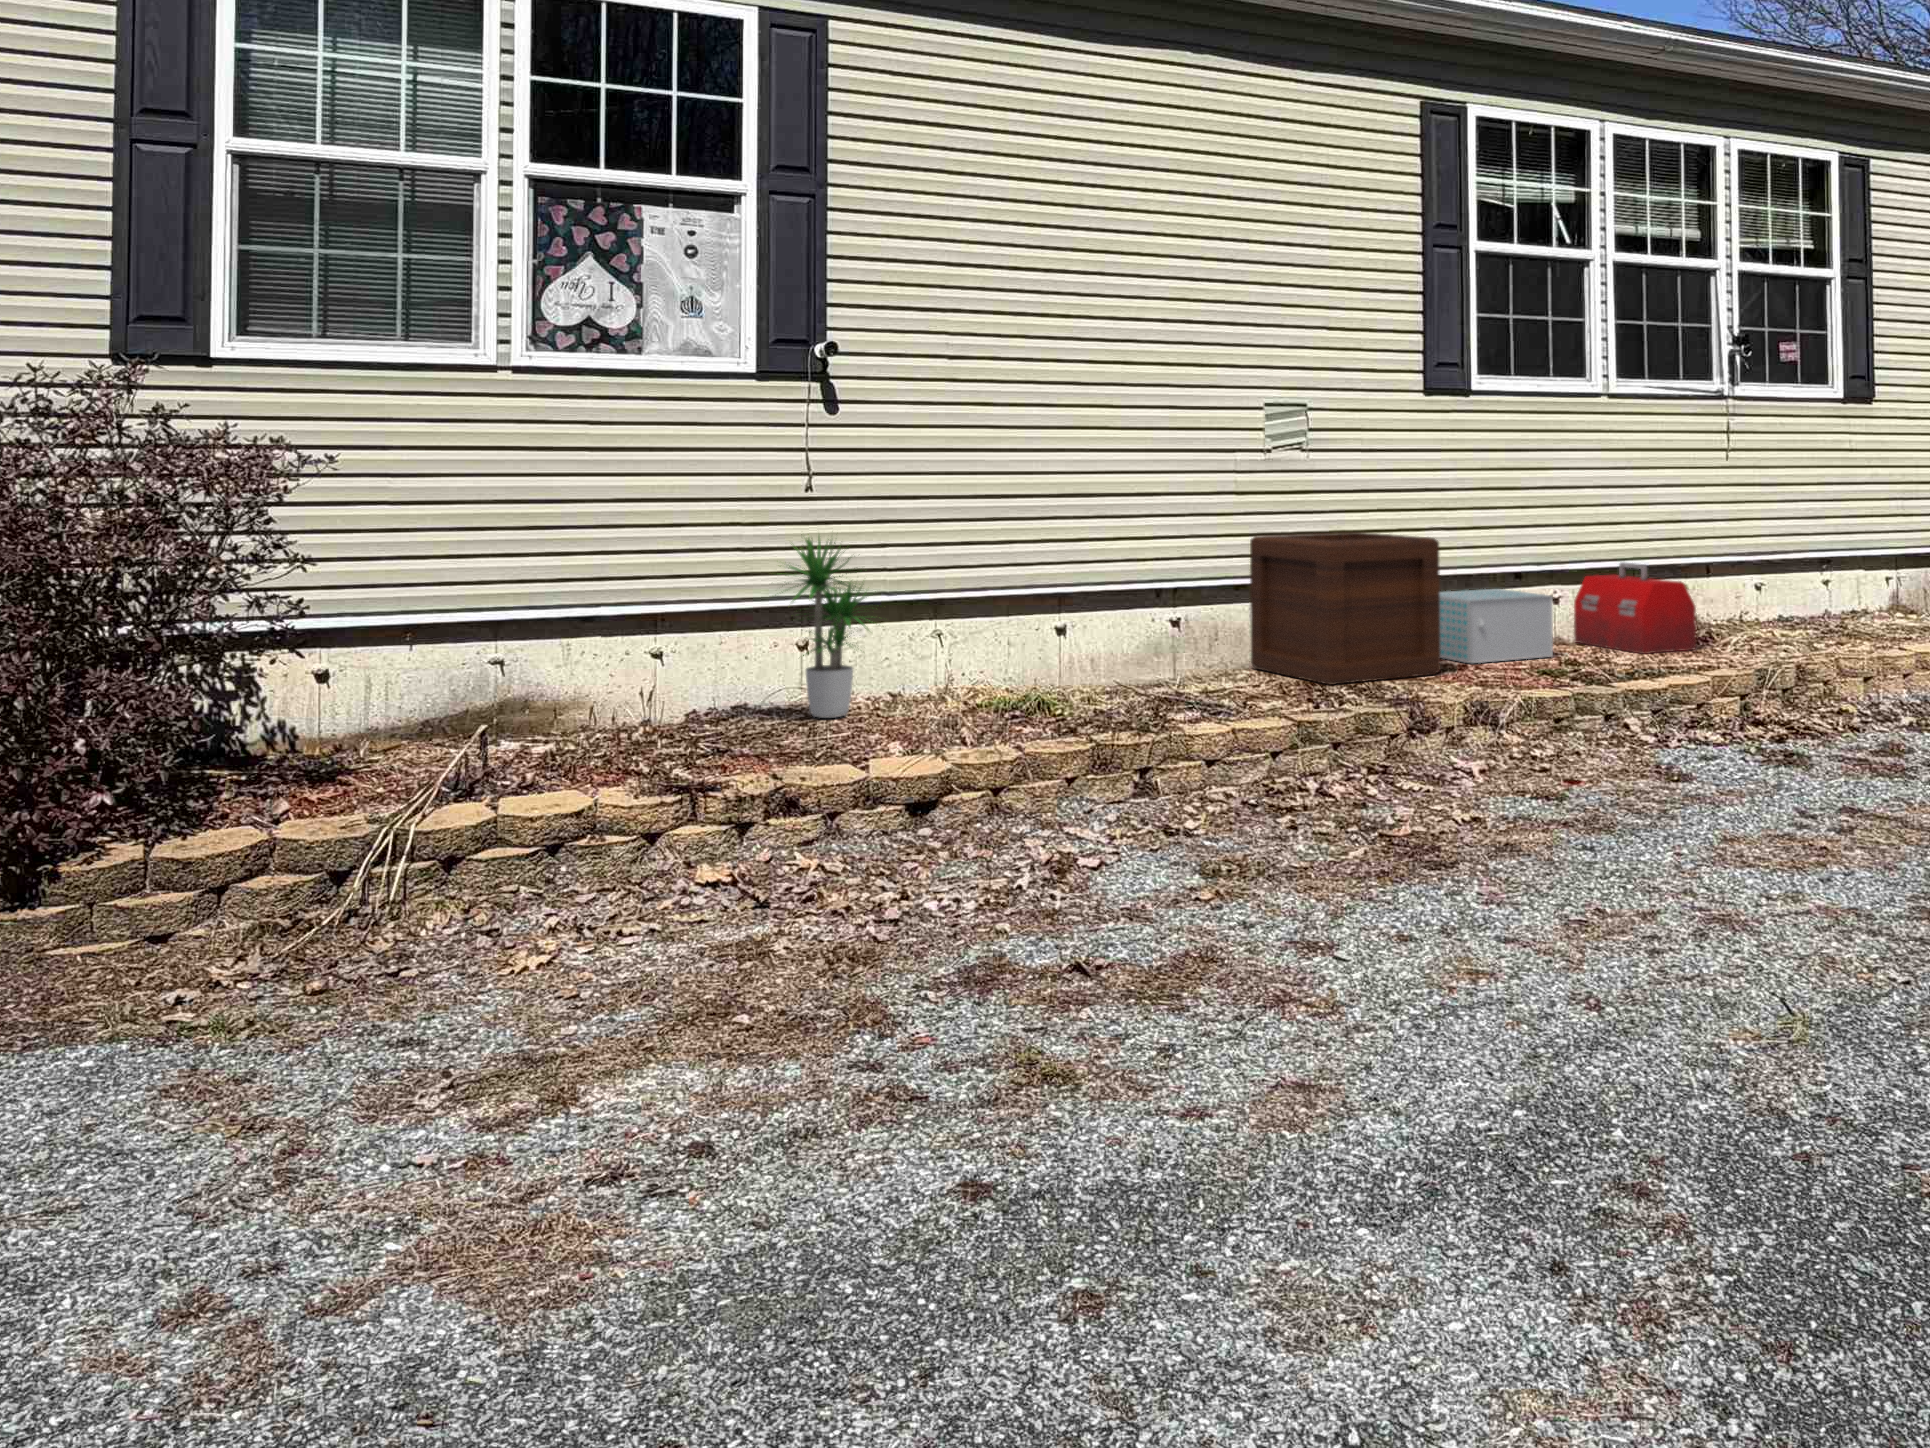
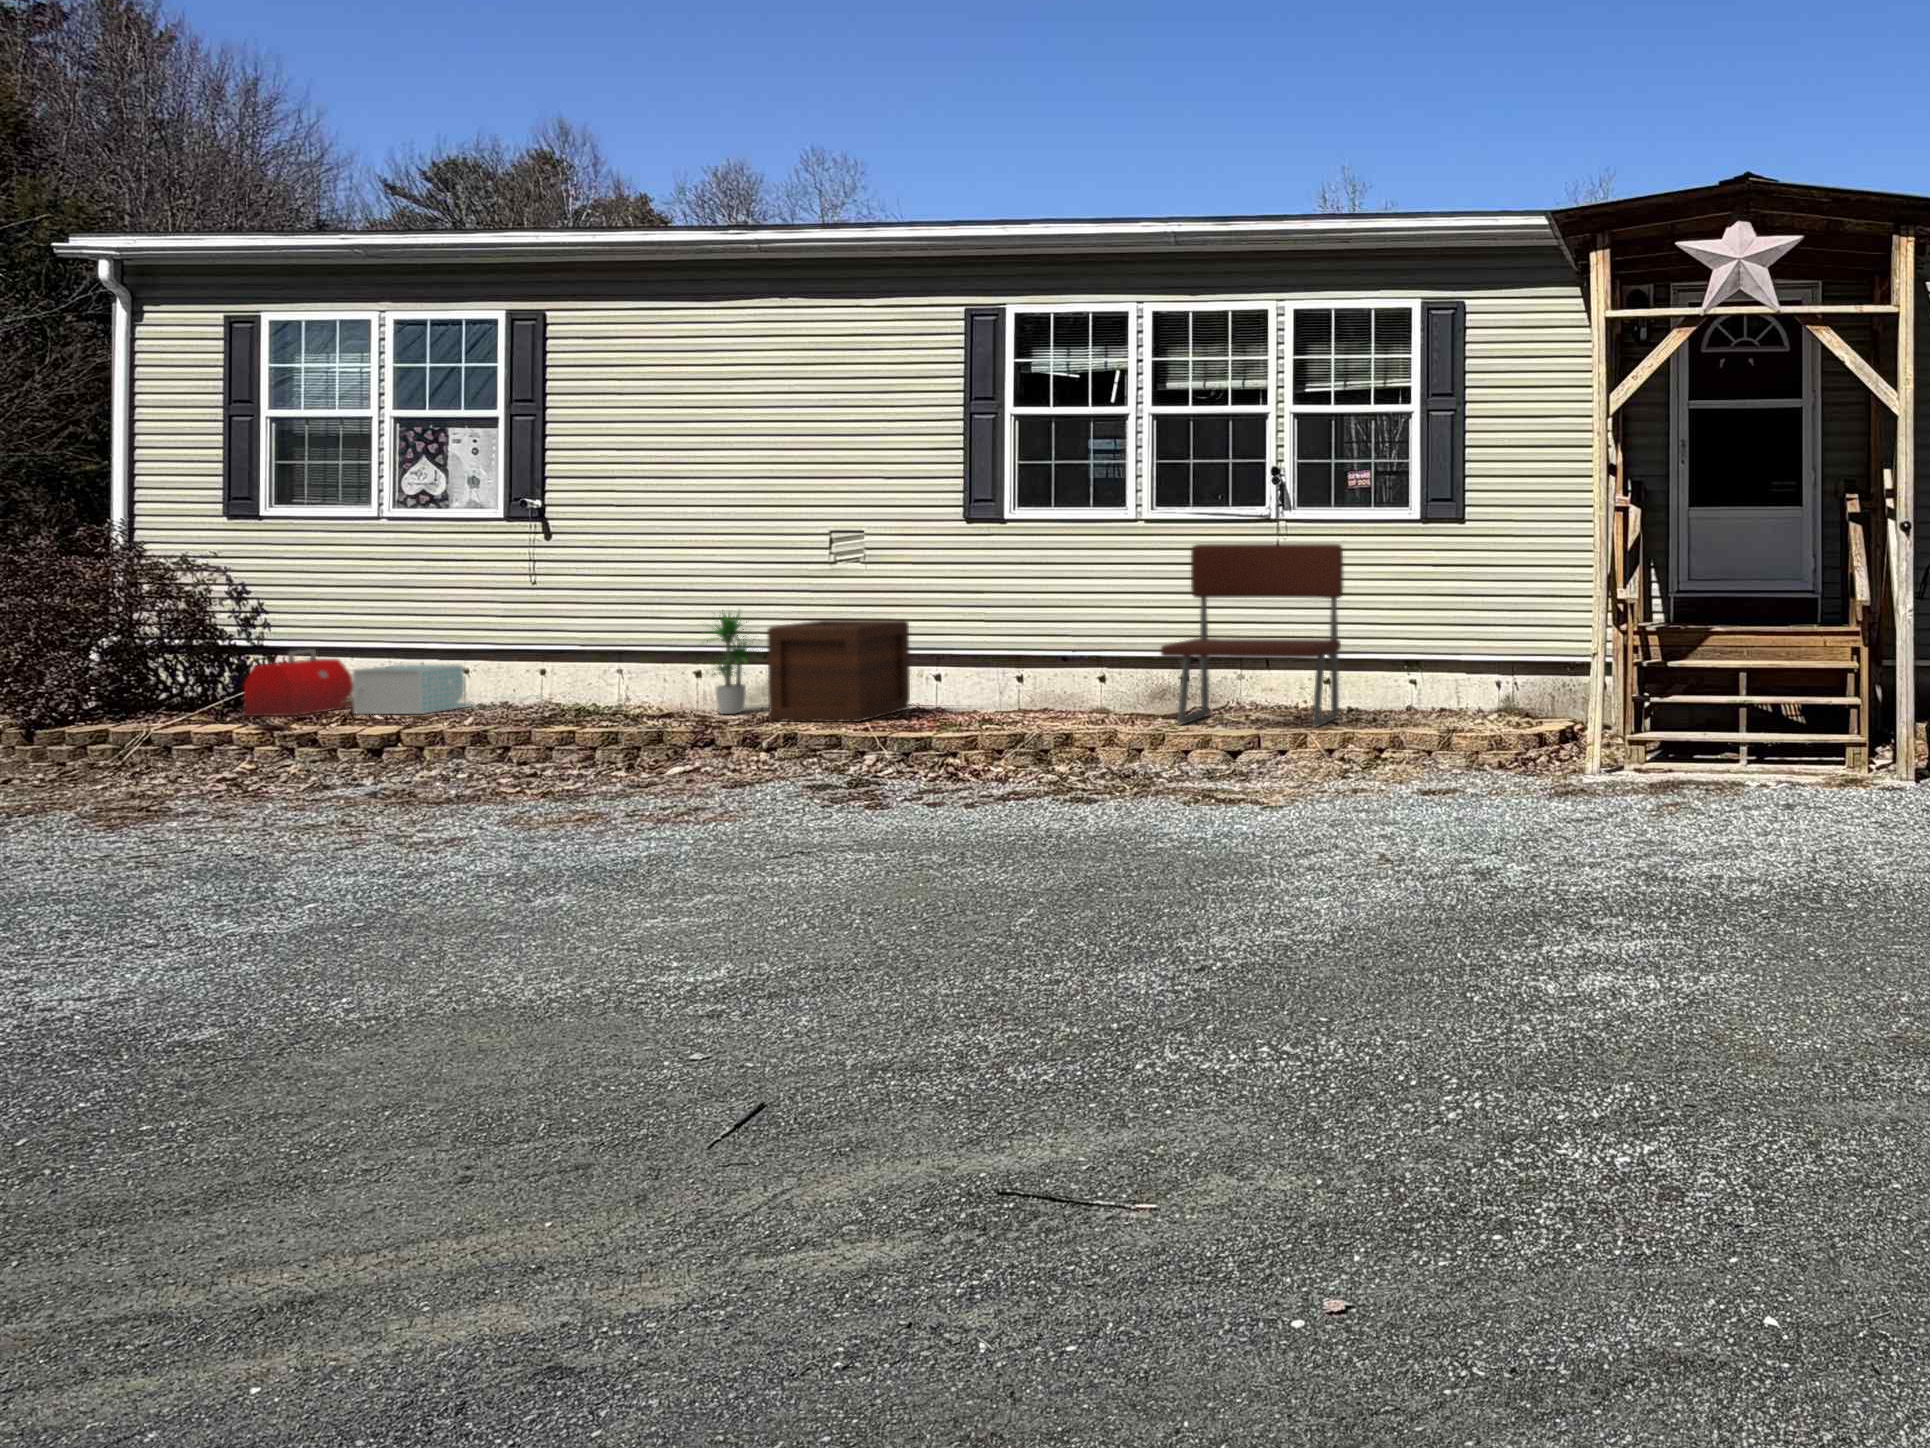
bench: none [1691,426,1913,644] -> present [1161,544,1344,727]
potted plant: present [785,537,870,718] -> present [700,610,763,714]
toolbox: present [1574,563,1696,654] -> present [244,649,353,716]
storage box: present [1440,589,1553,663] -> present [353,665,471,714]

